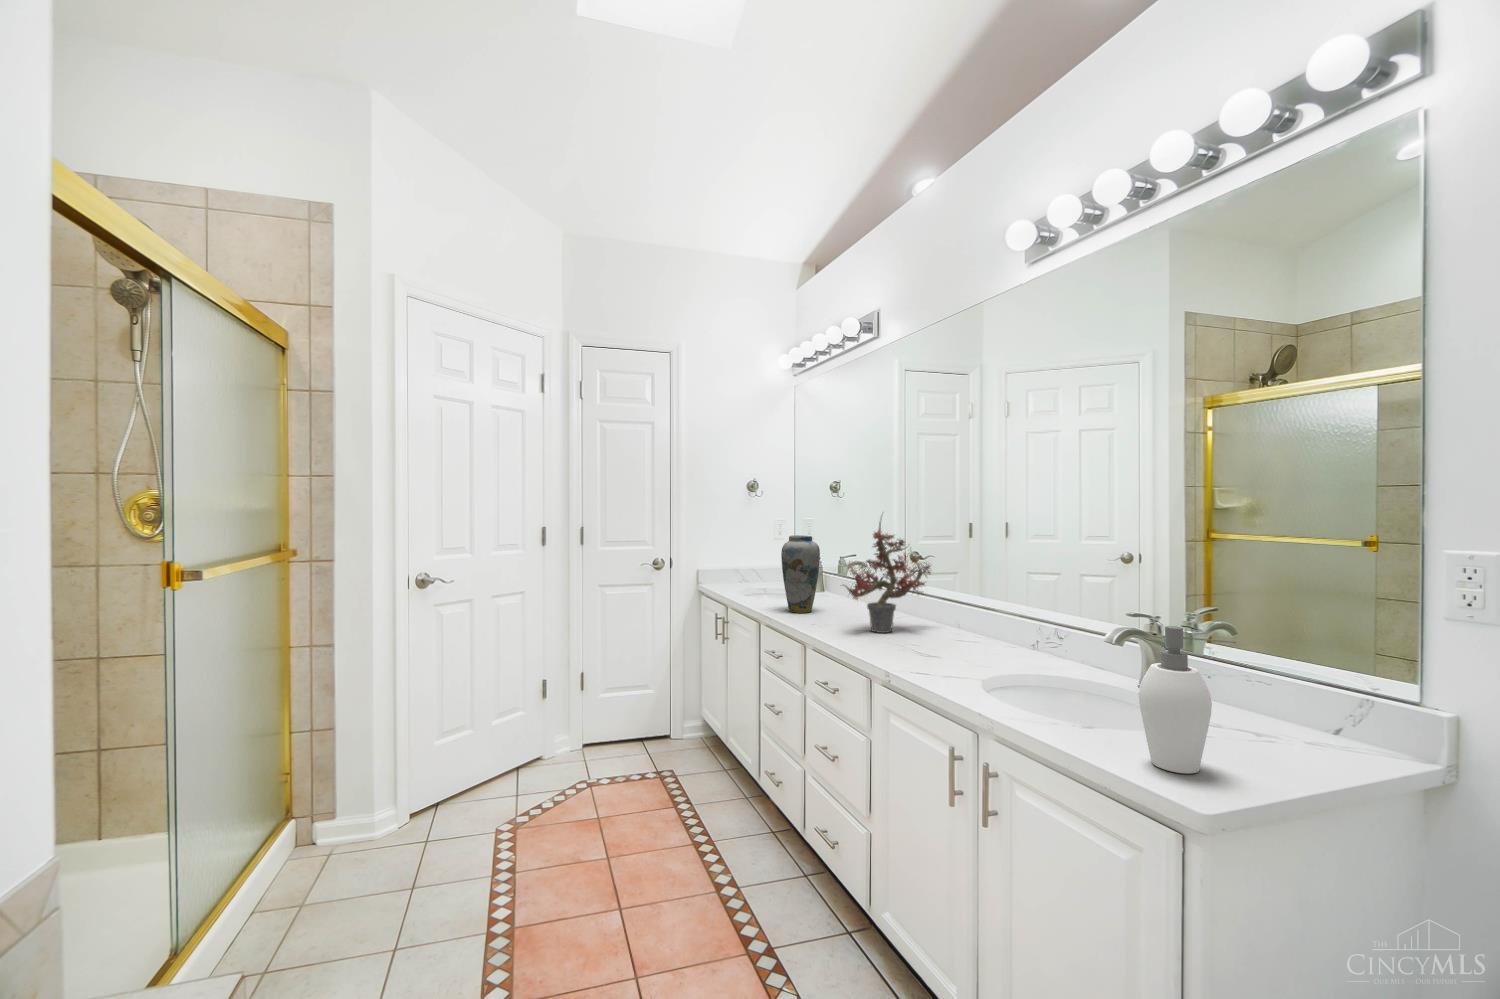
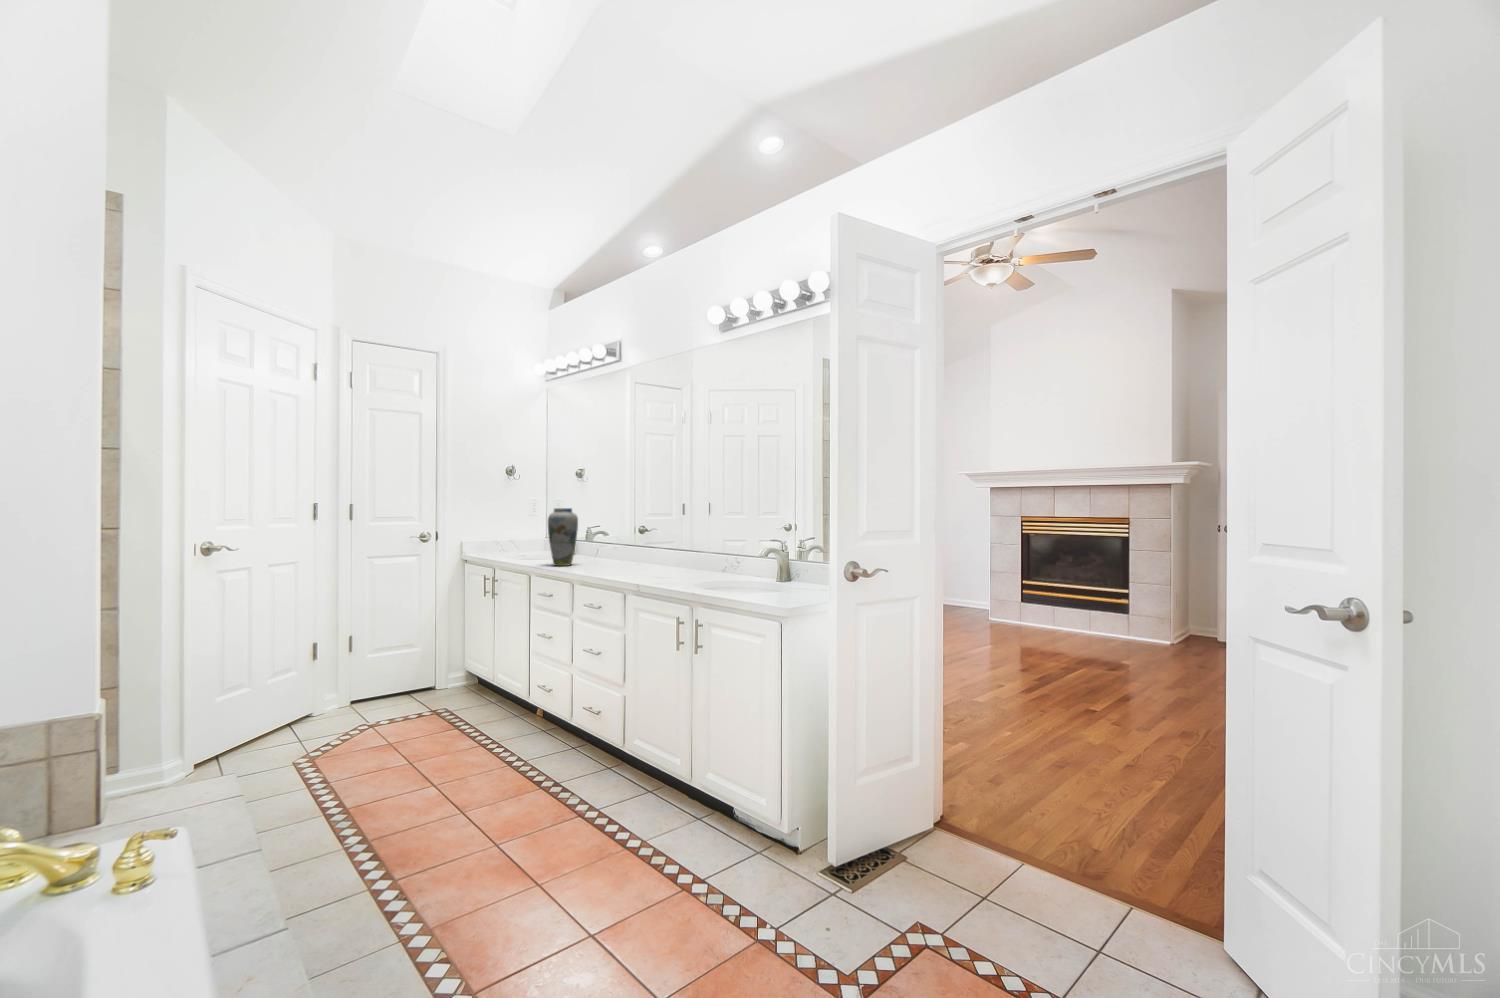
potted plant: present [844,521,931,633] -> none [600,488,661,571]
soap dispenser: present [1139,626,1236,774] -> none [767,533,805,600]

